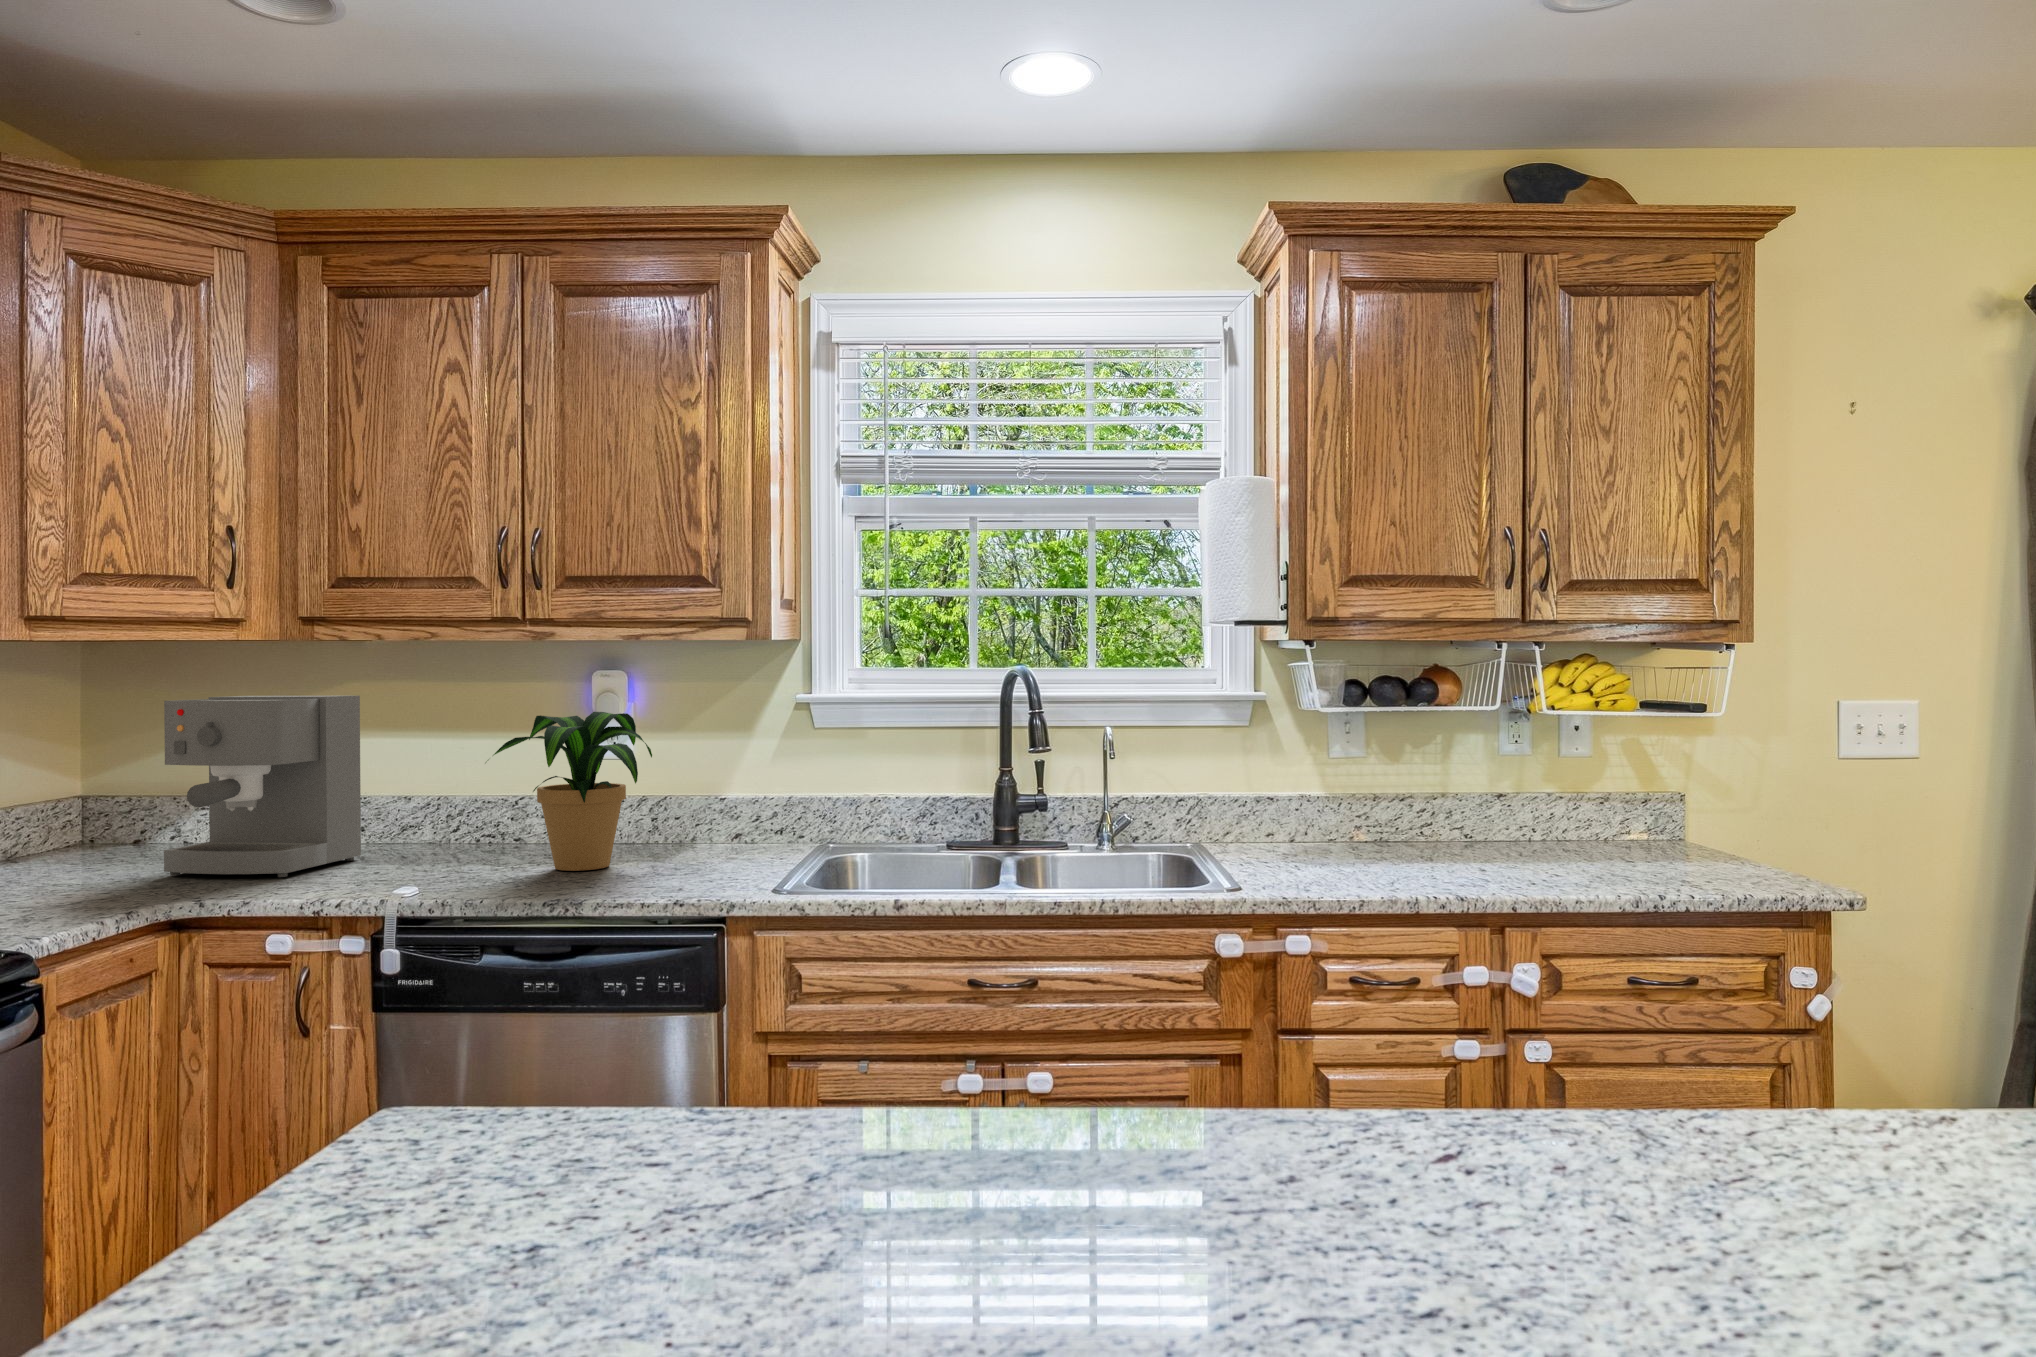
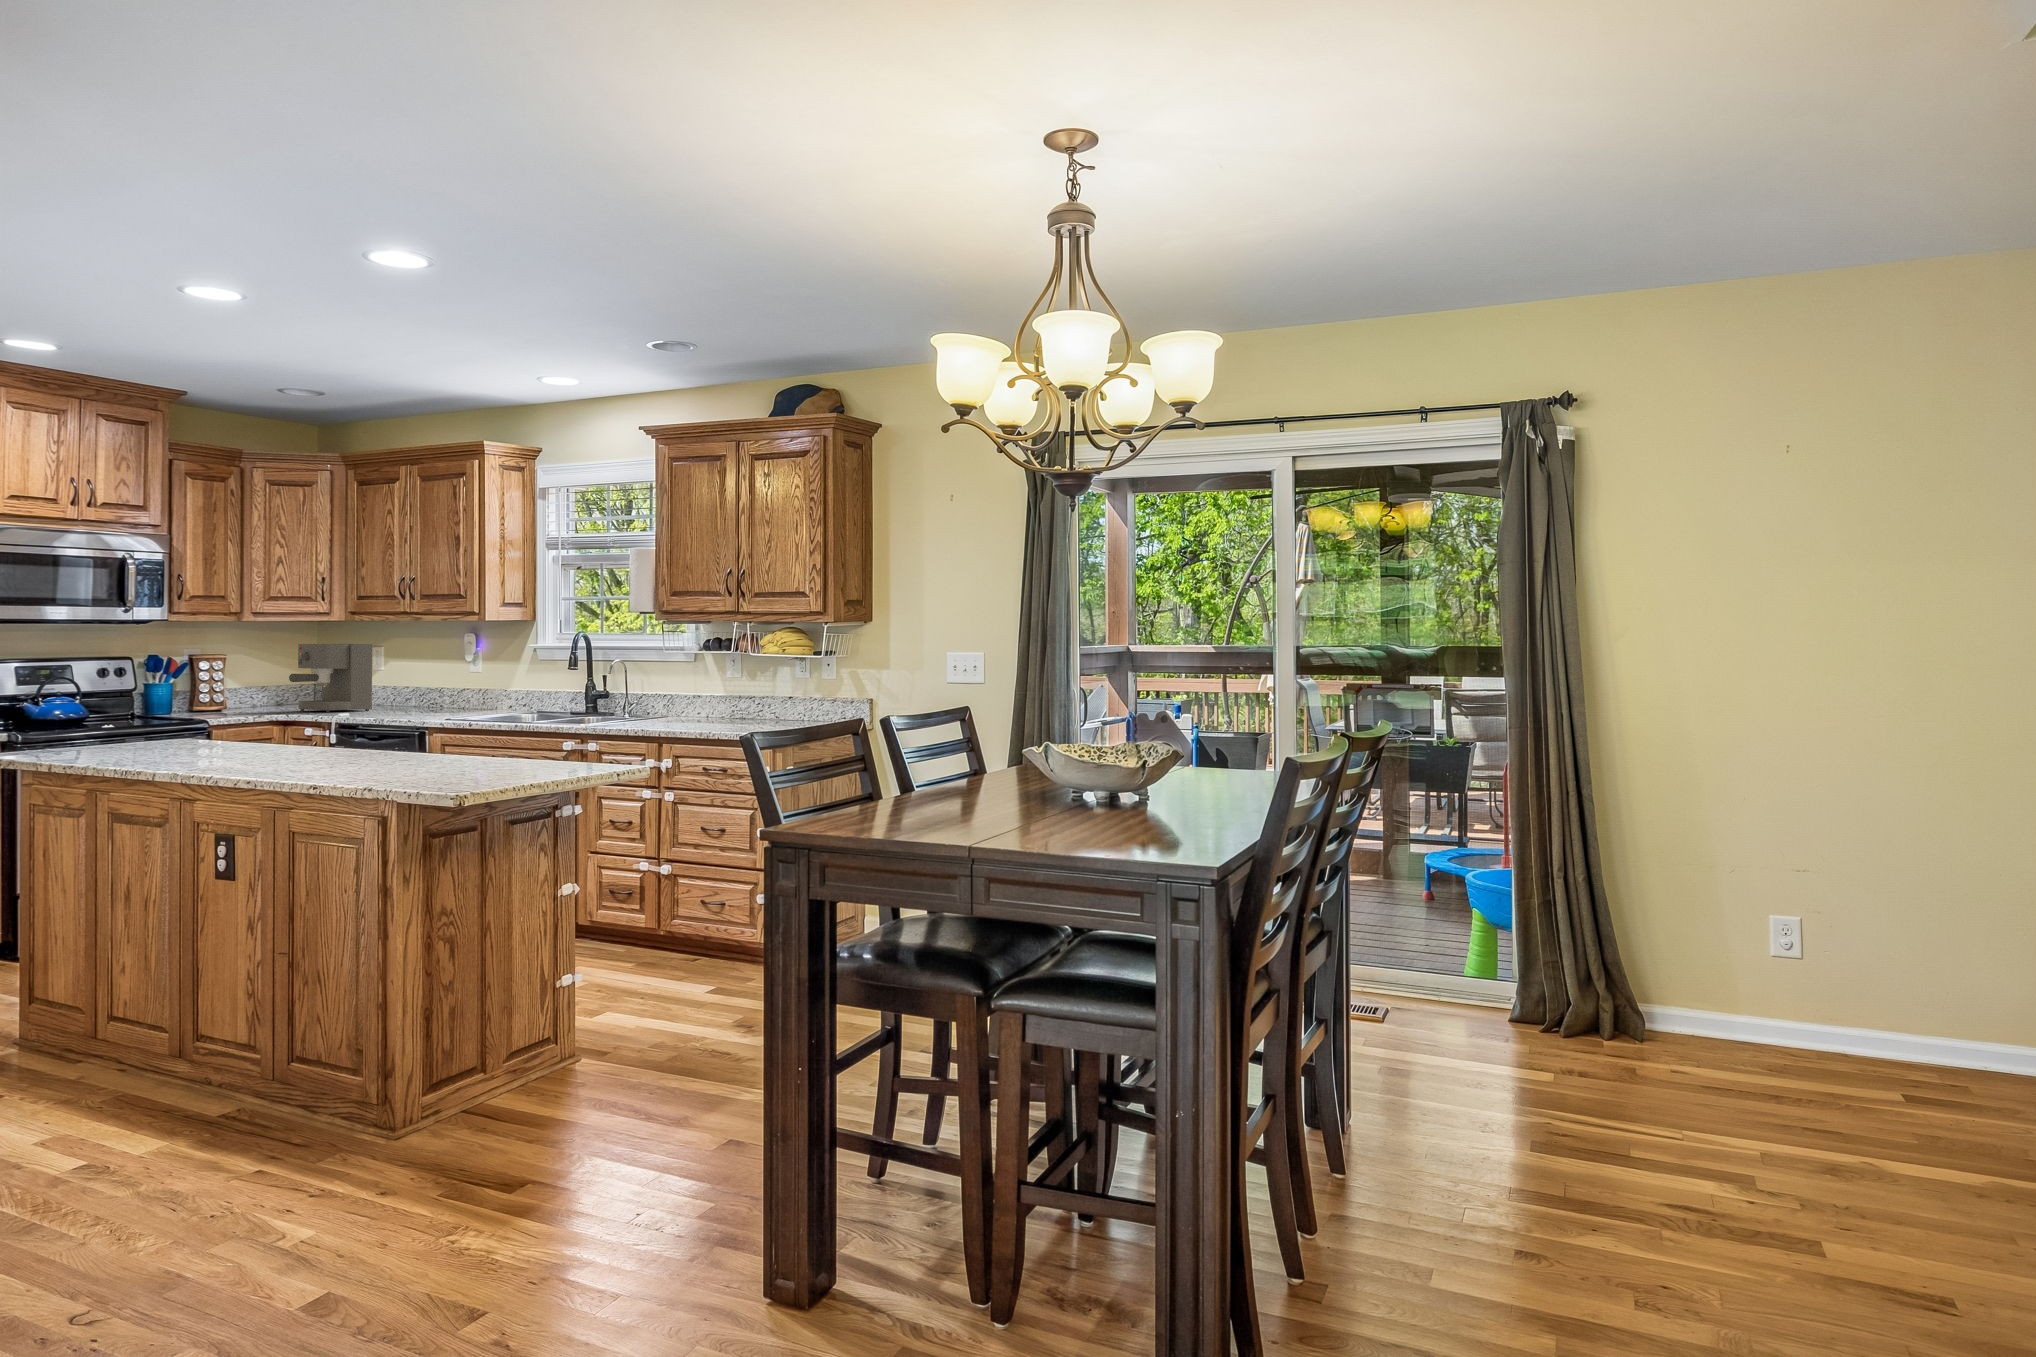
potted plant: present [487,712,652,871] -> none [385,652,457,714]

